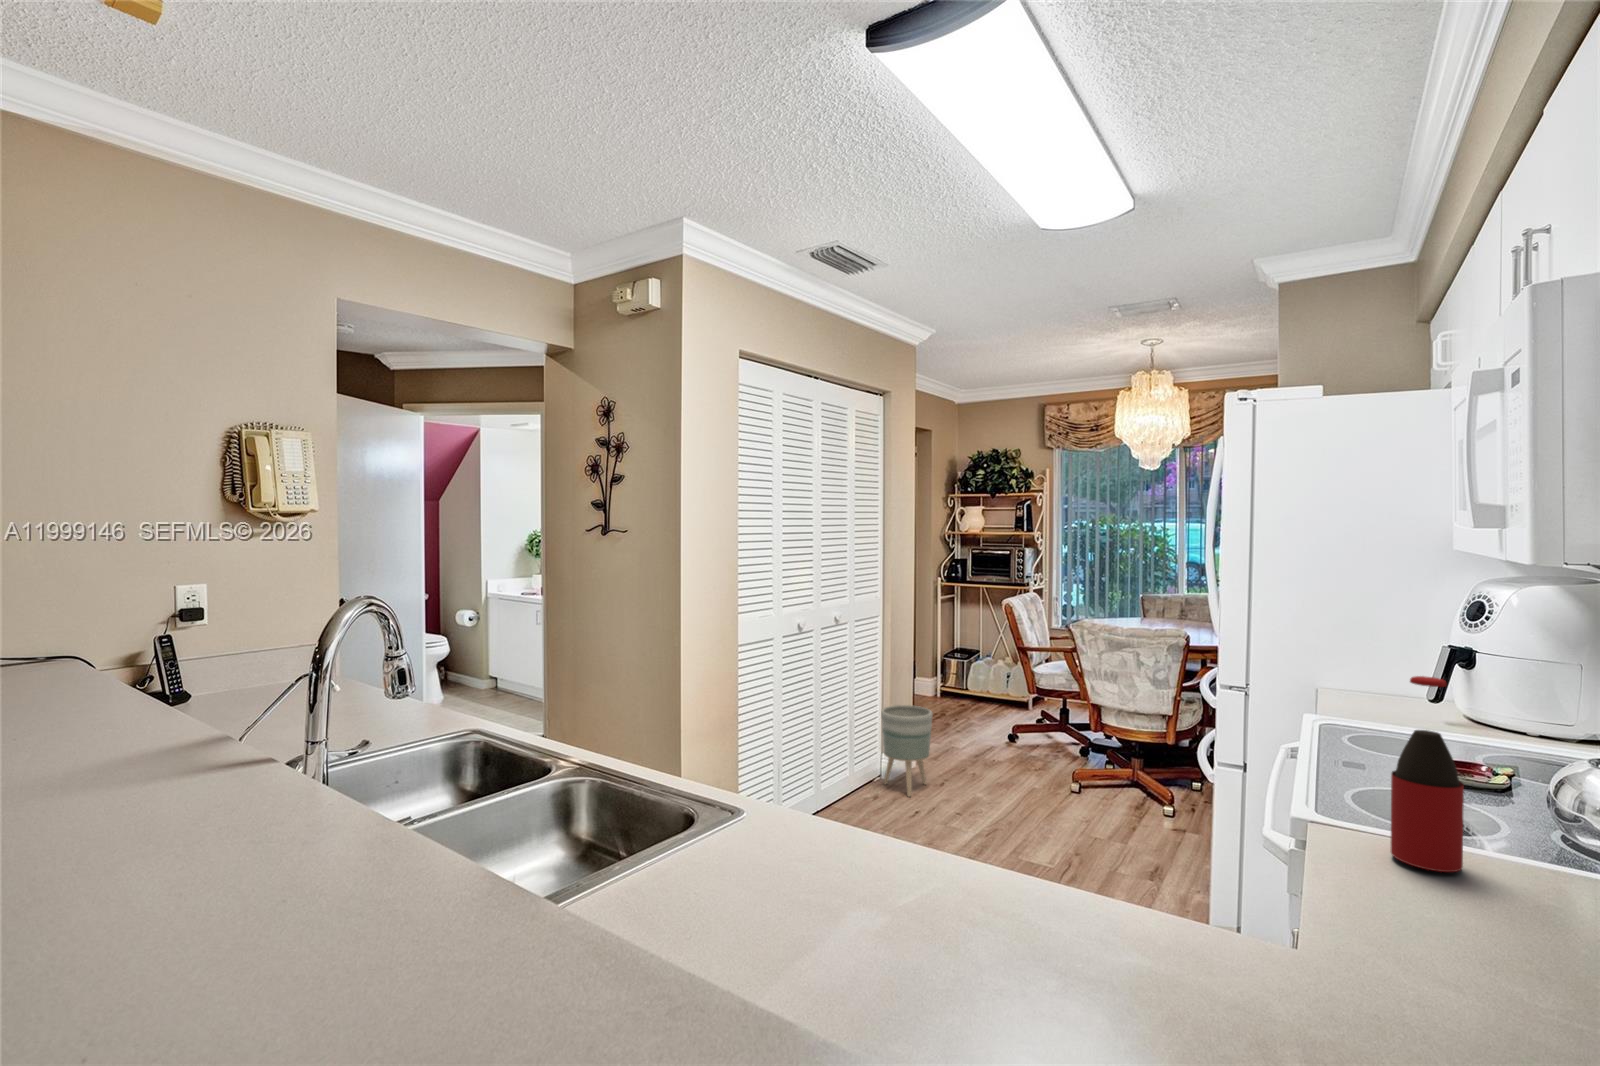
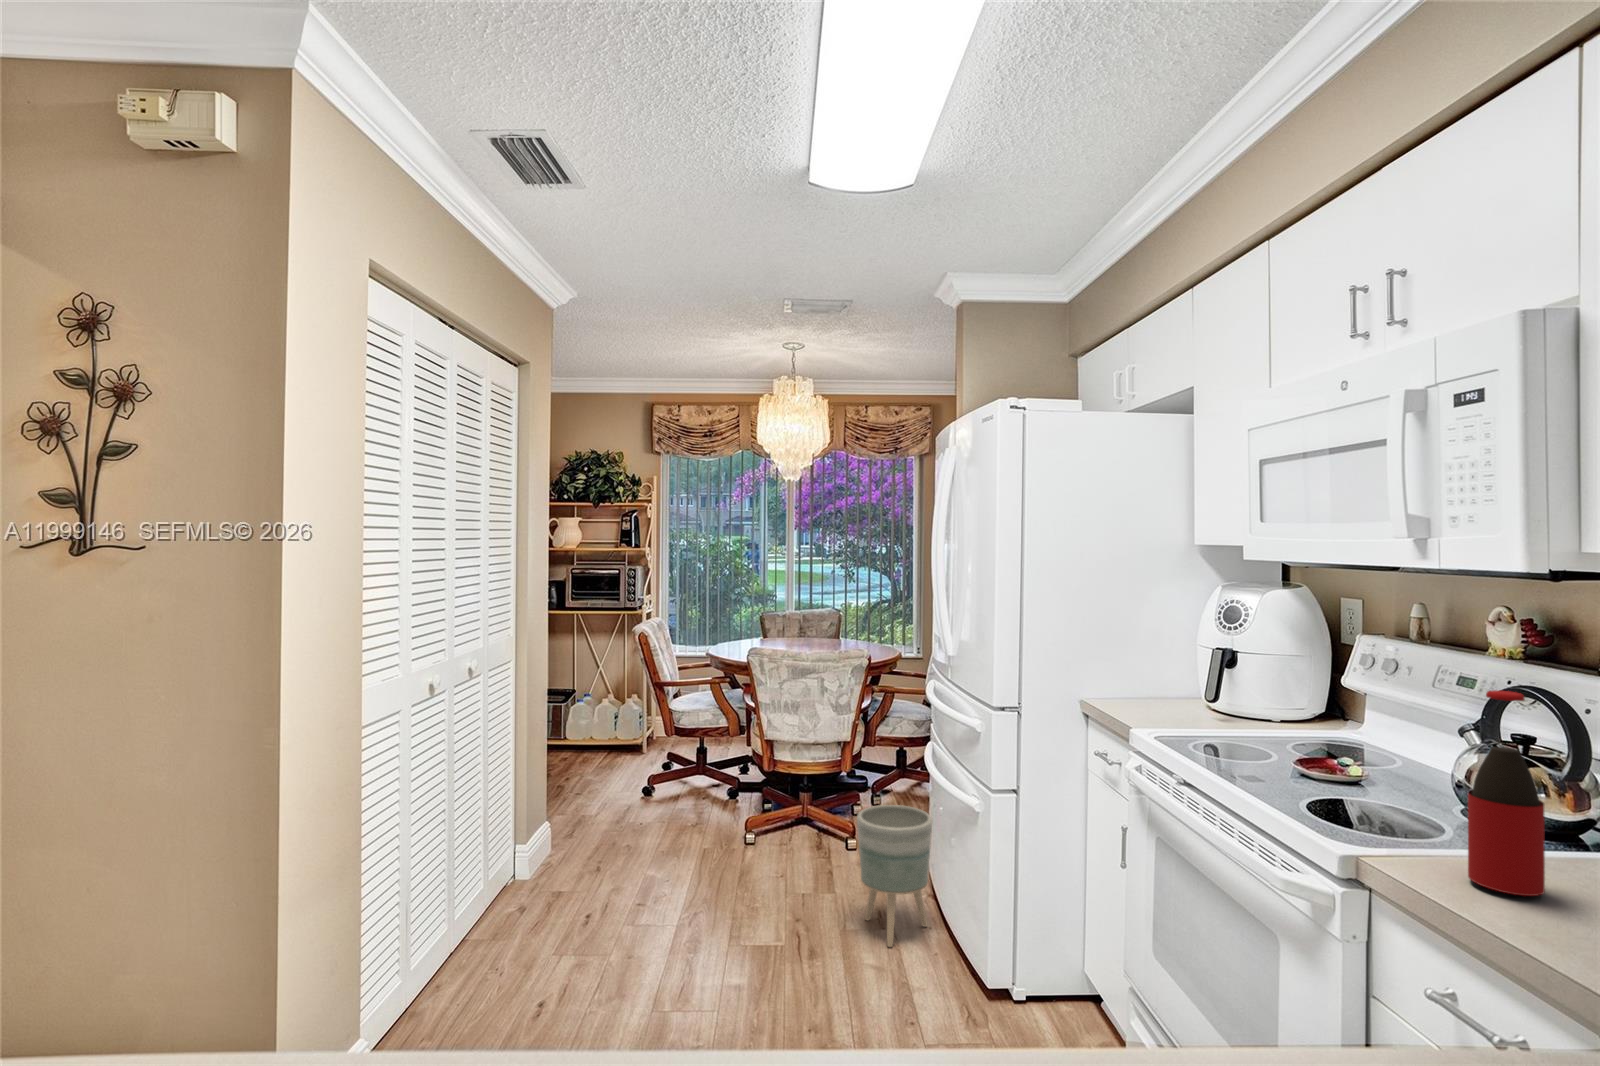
planter: present [881,705,933,797] -> present [857,805,932,947]

